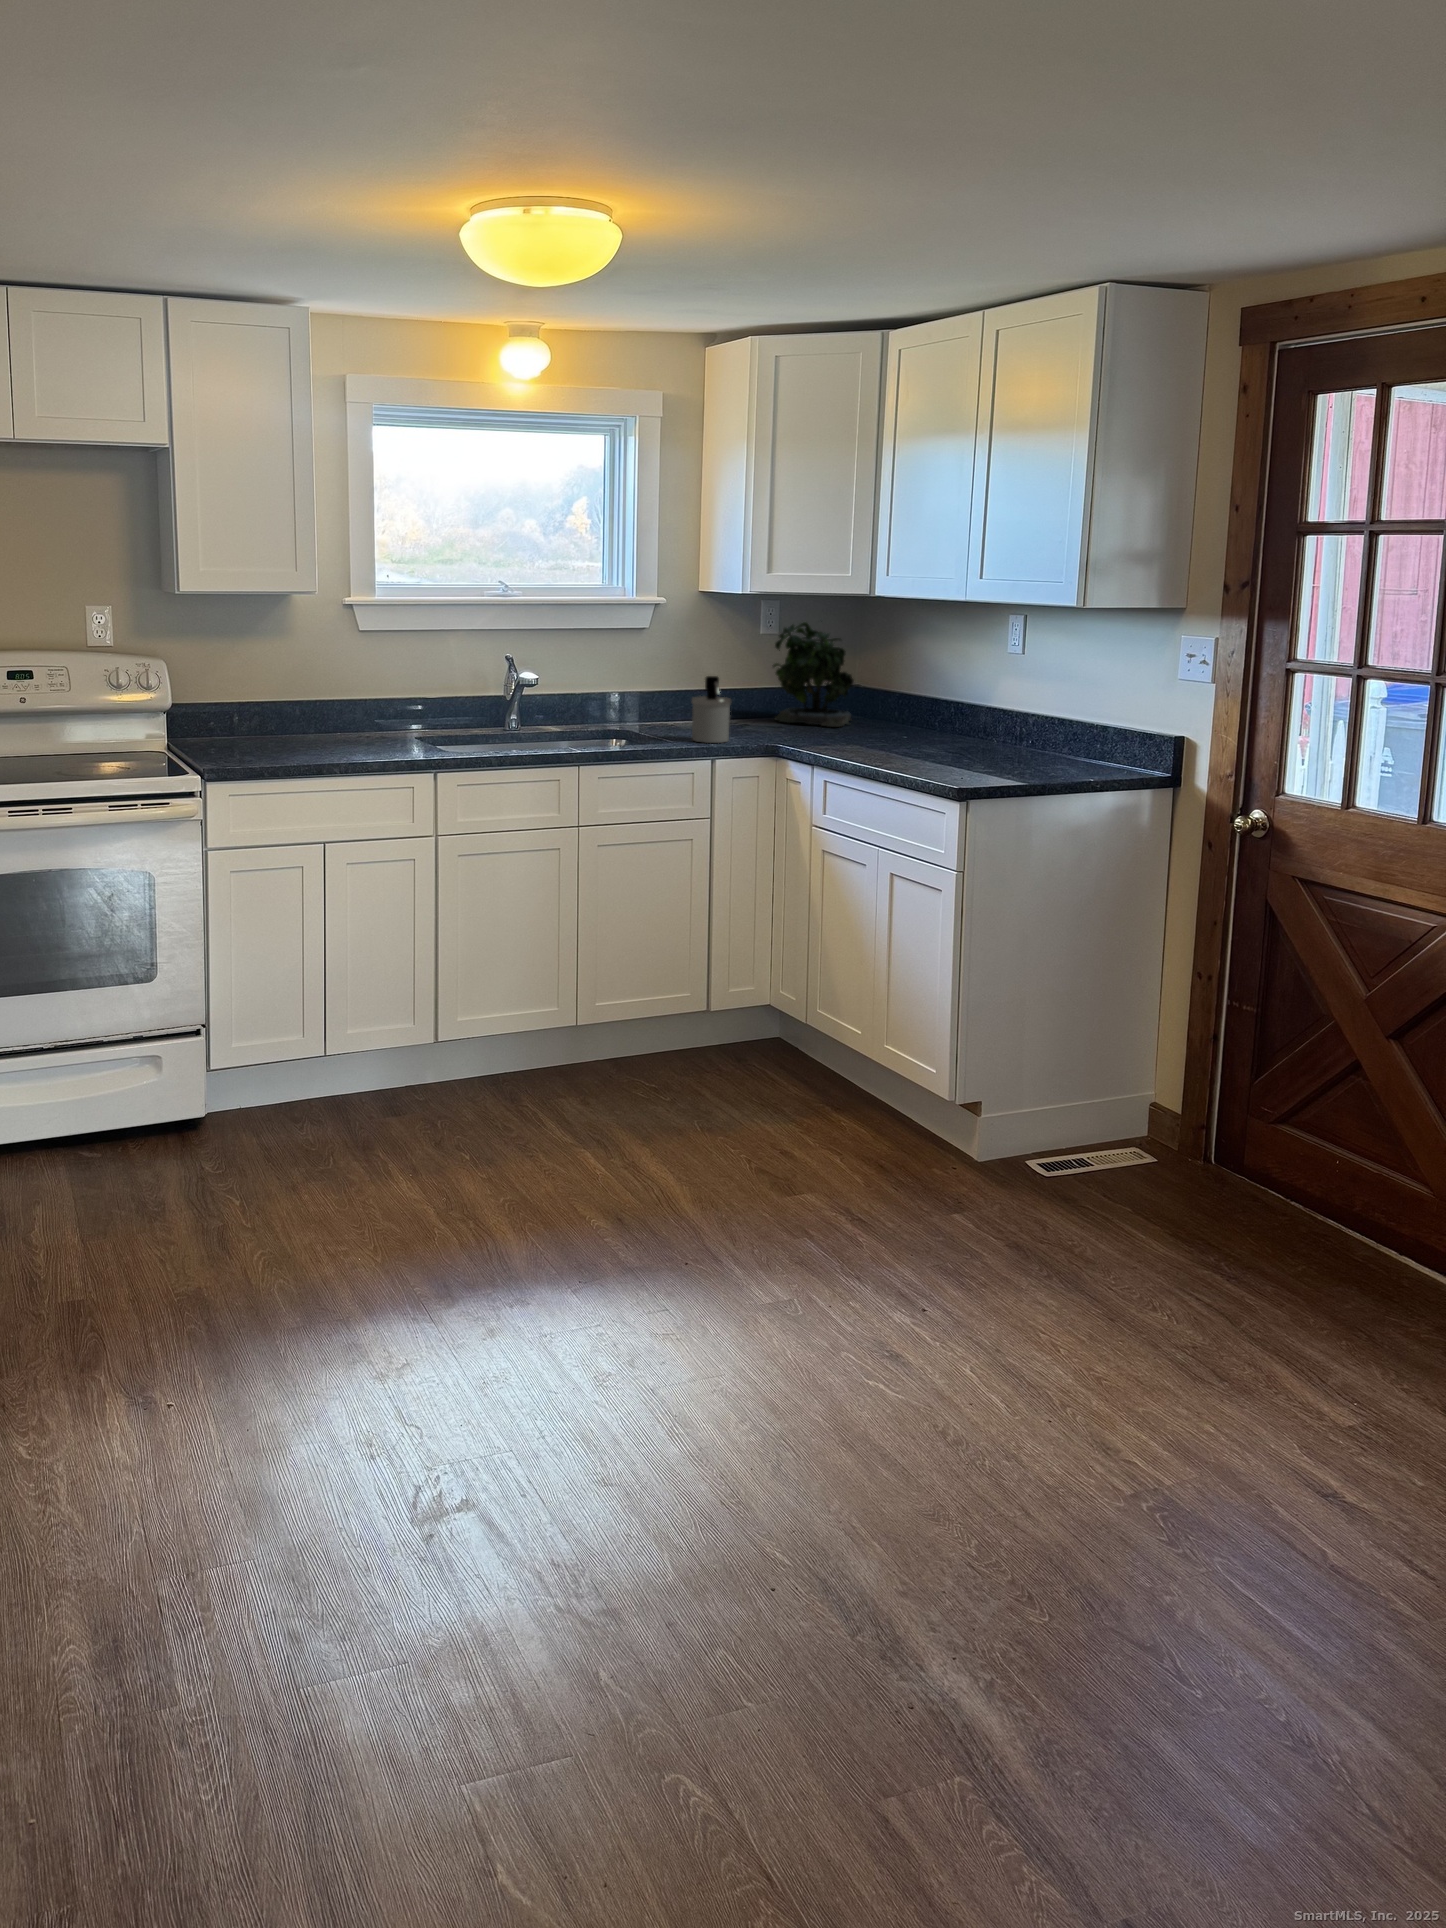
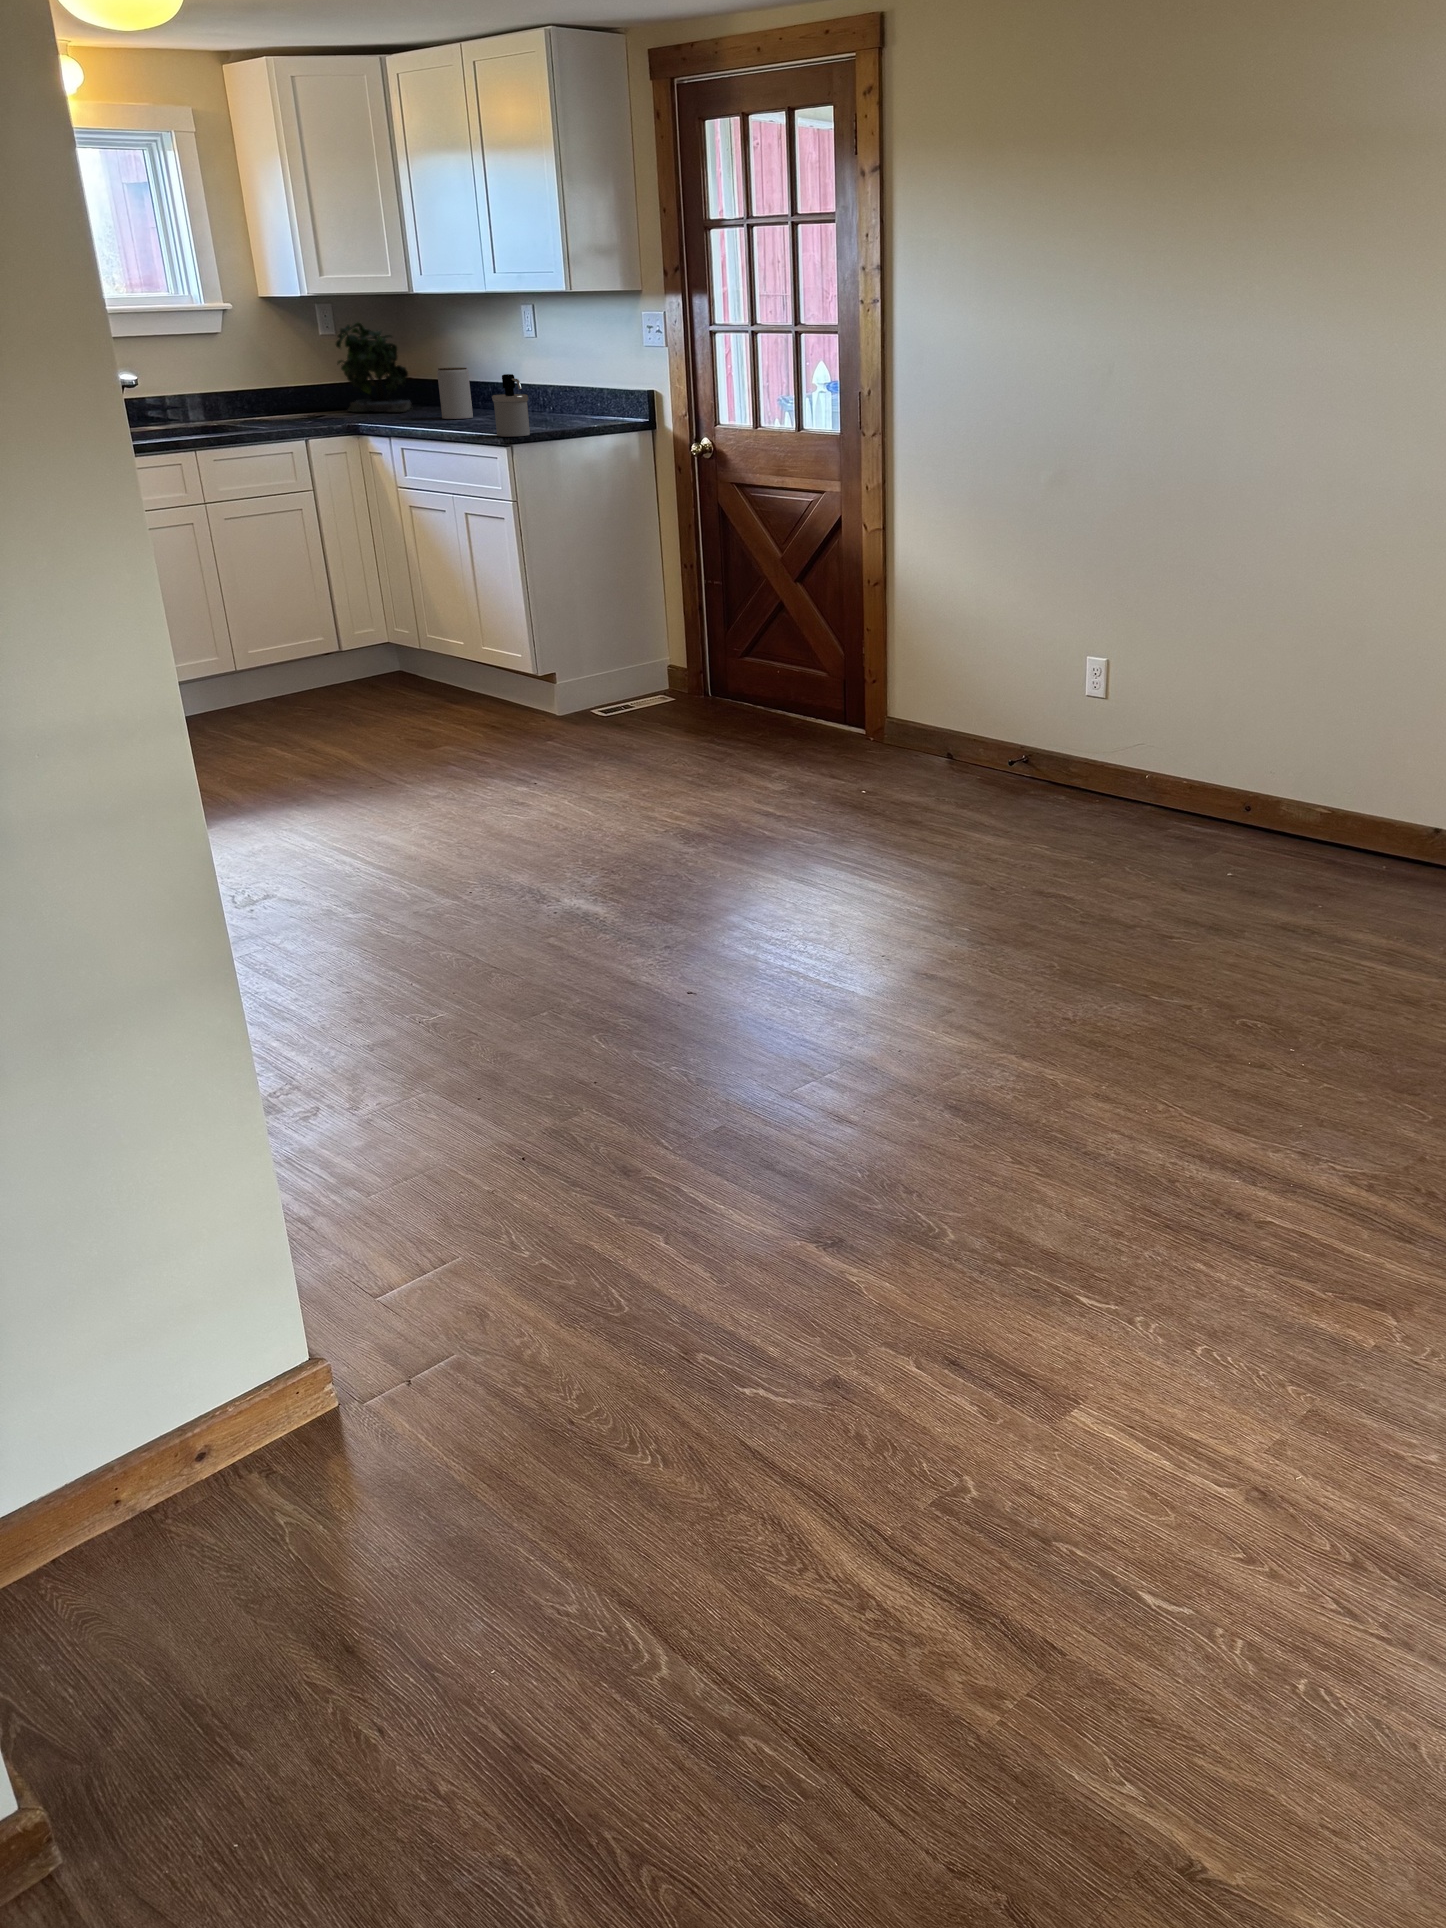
soap dispenser: present [692,676,731,743] -> present [492,374,530,437]
jar: none [886,683,927,745] -> present [437,368,473,419]

